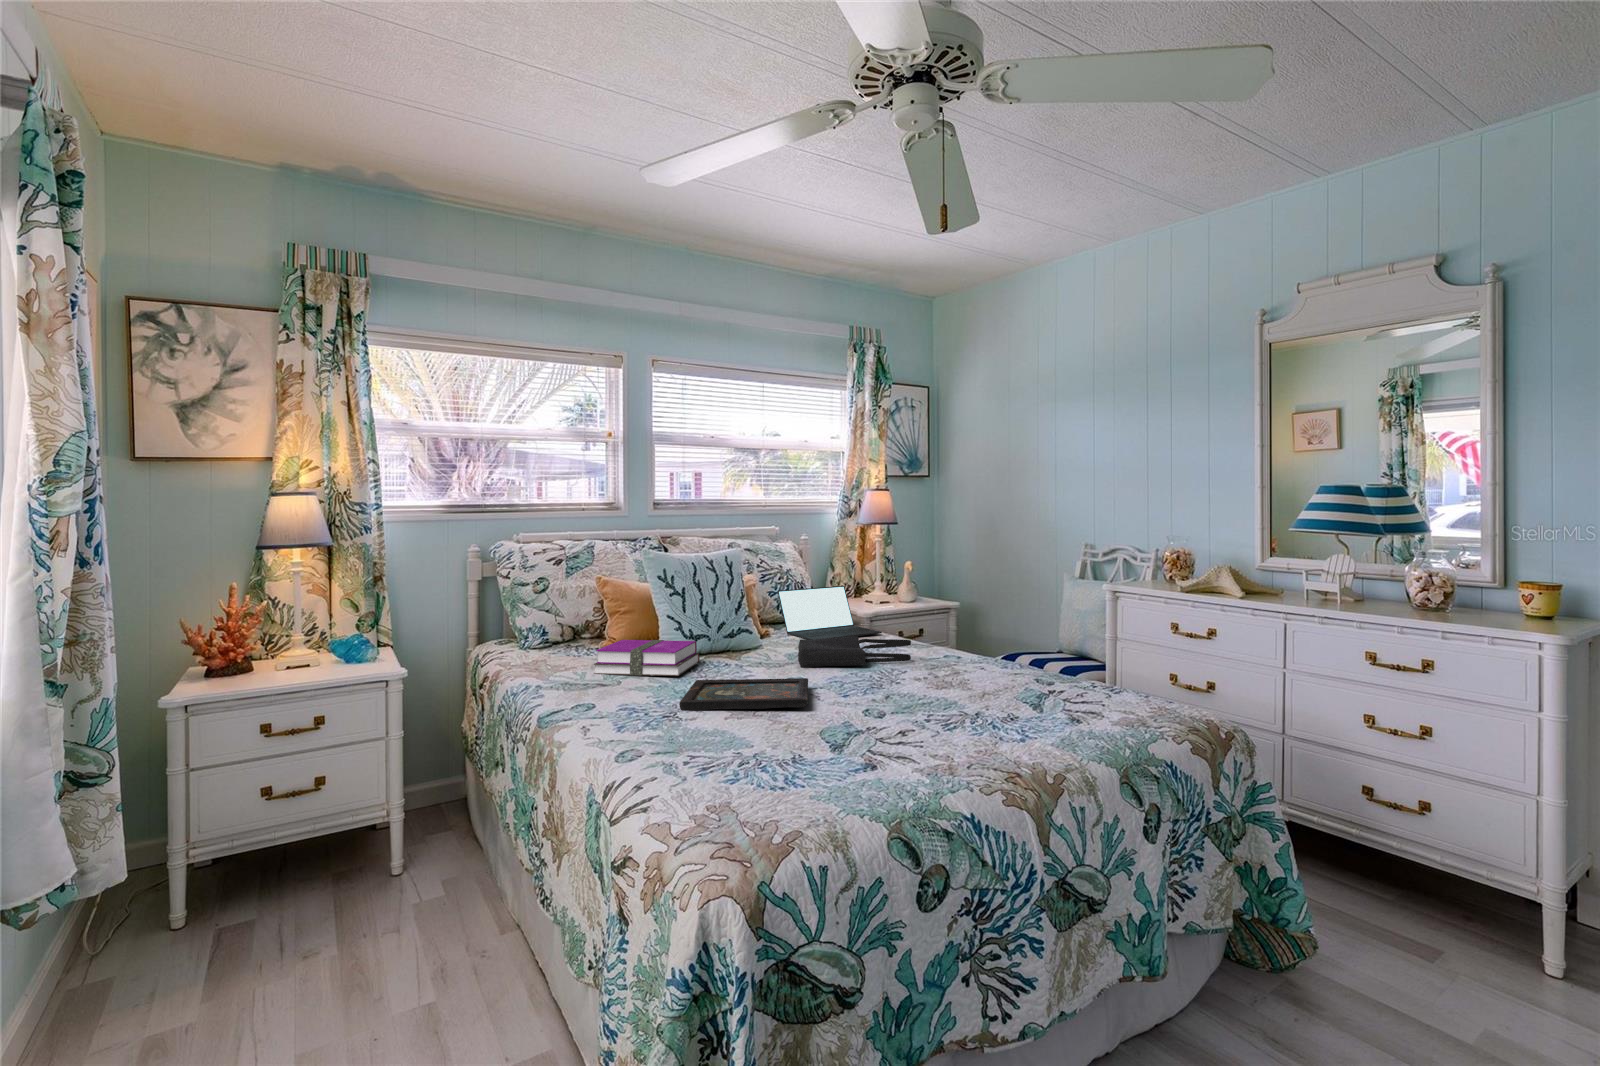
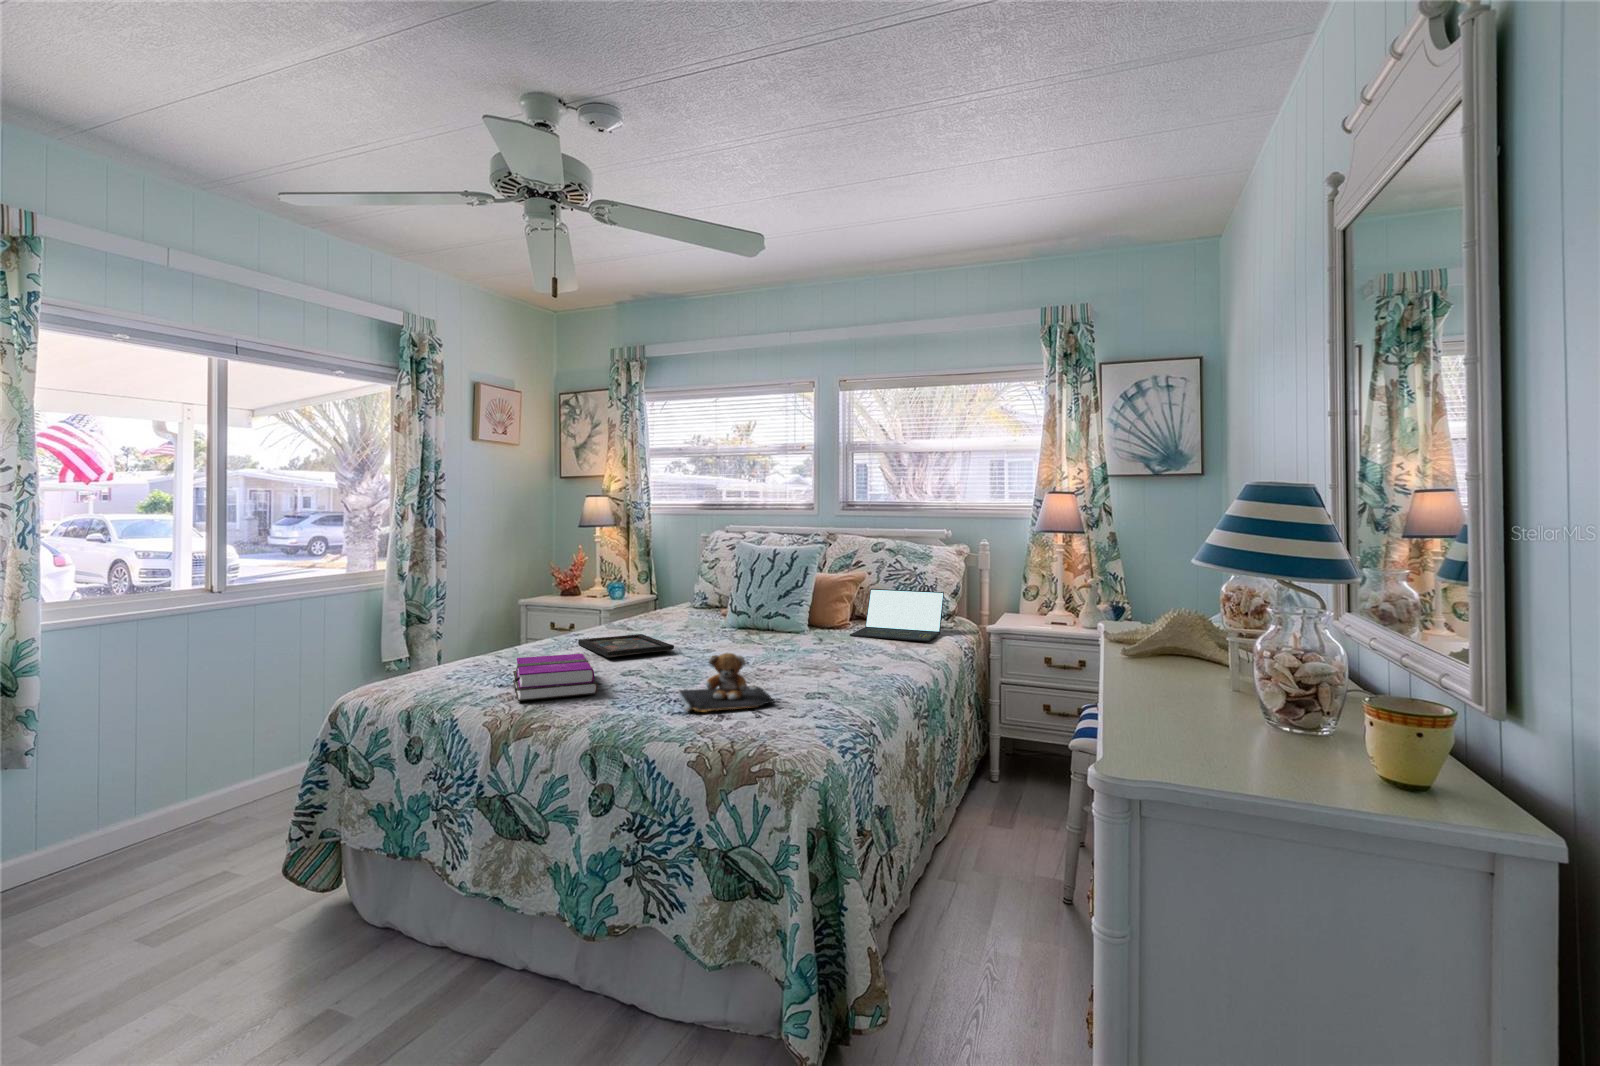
tote bag: present [798,636,911,668] -> none [743,628,829,658]
hardback book: present [593,640,700,676] -> present [513,654,598,701]
teddy bear: none [993,653,1088,717] -> present [679,653,774,712]

